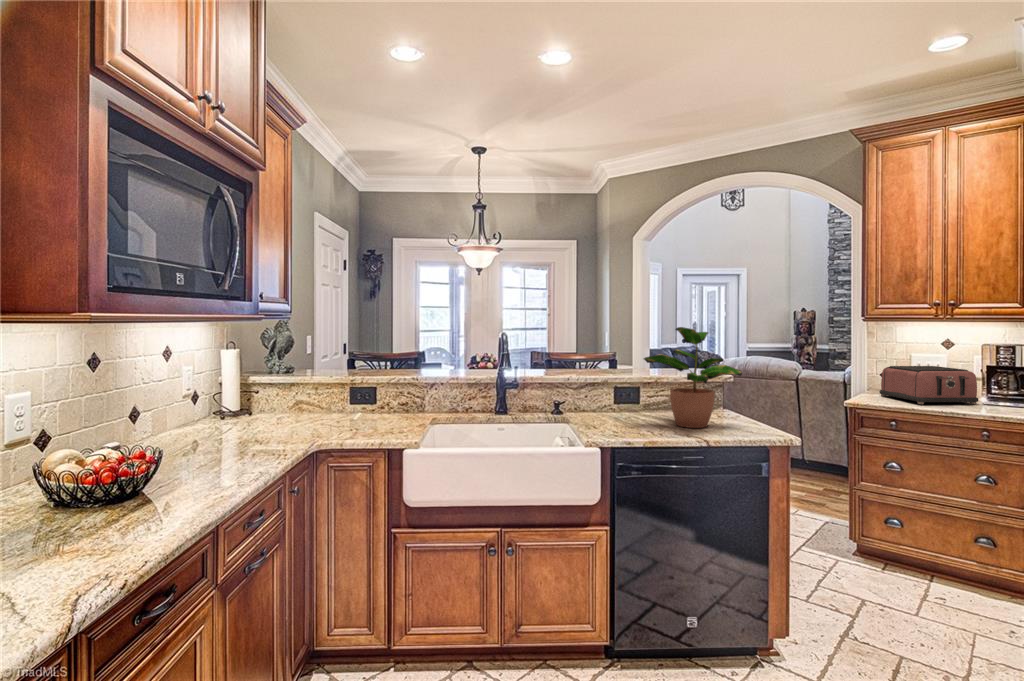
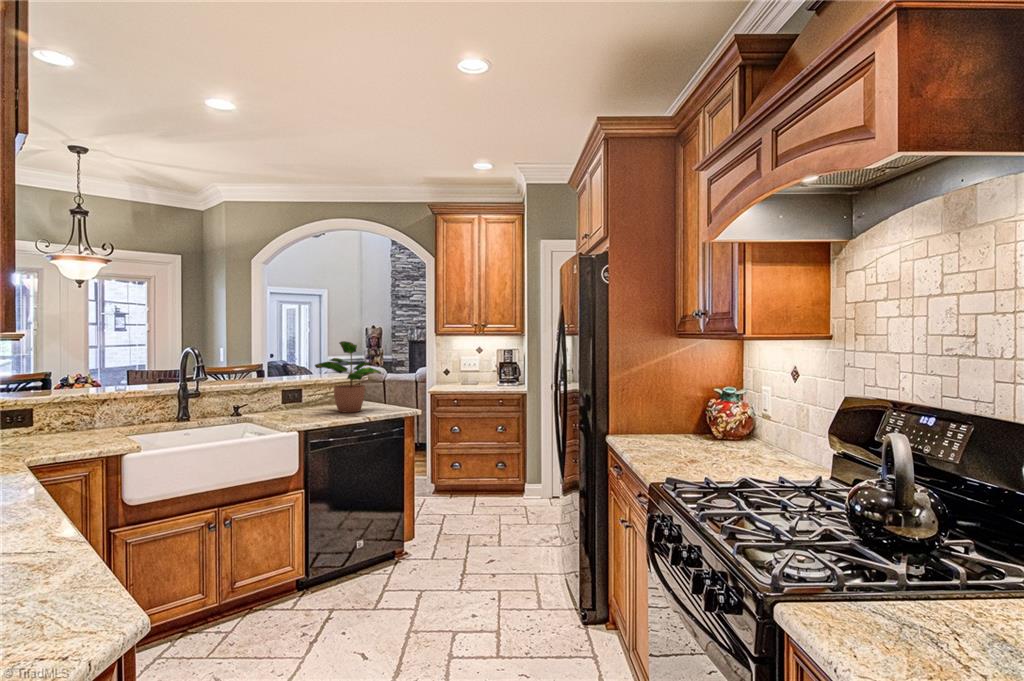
toaster: present [879,366,979,404] -> none [445,365,496,389]

